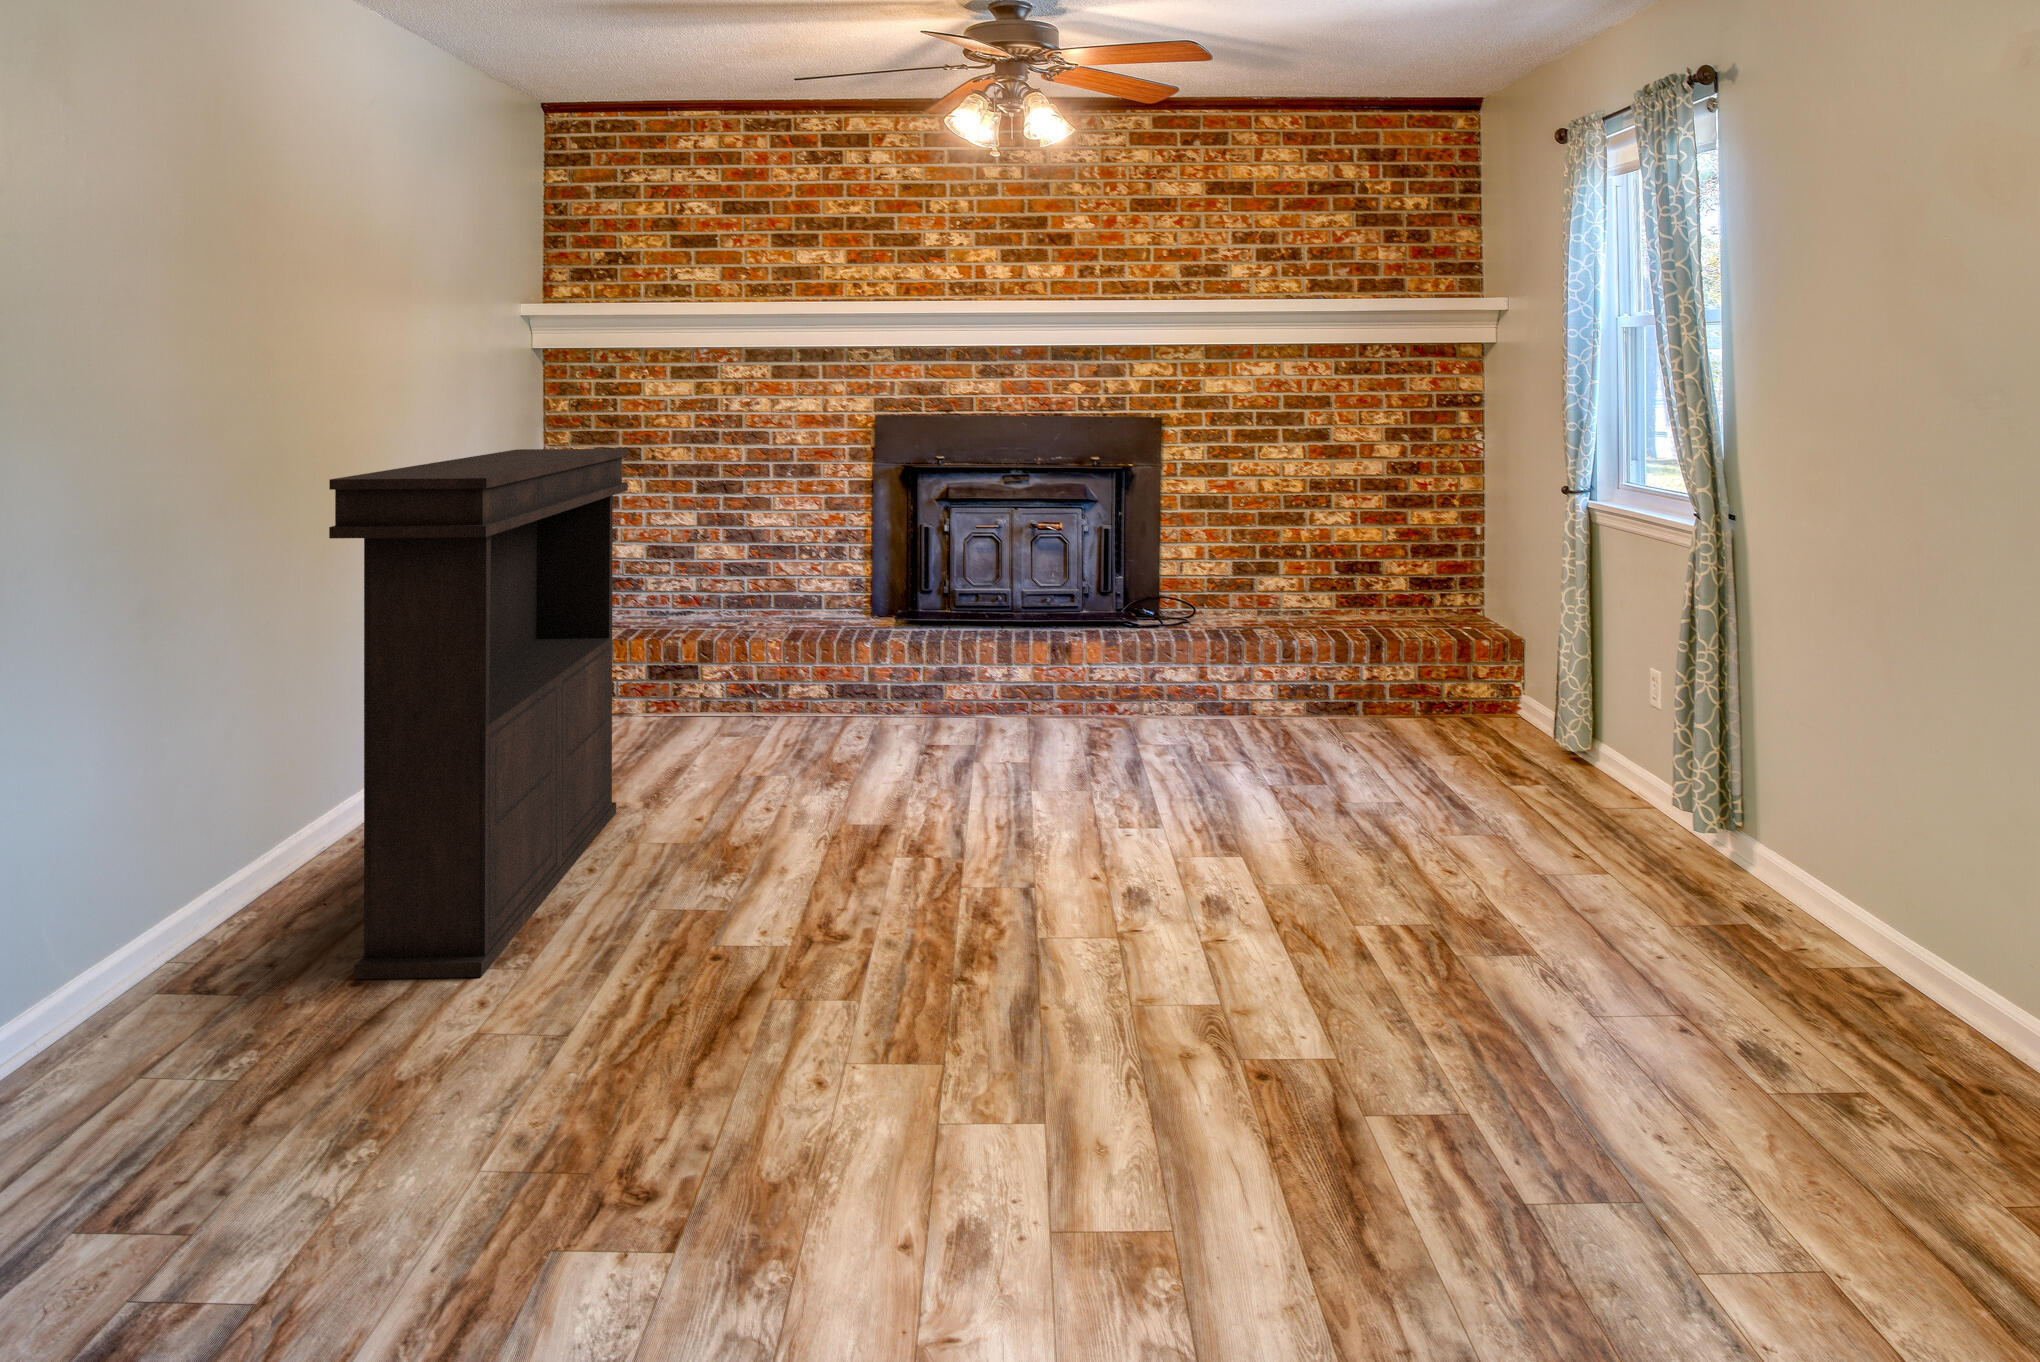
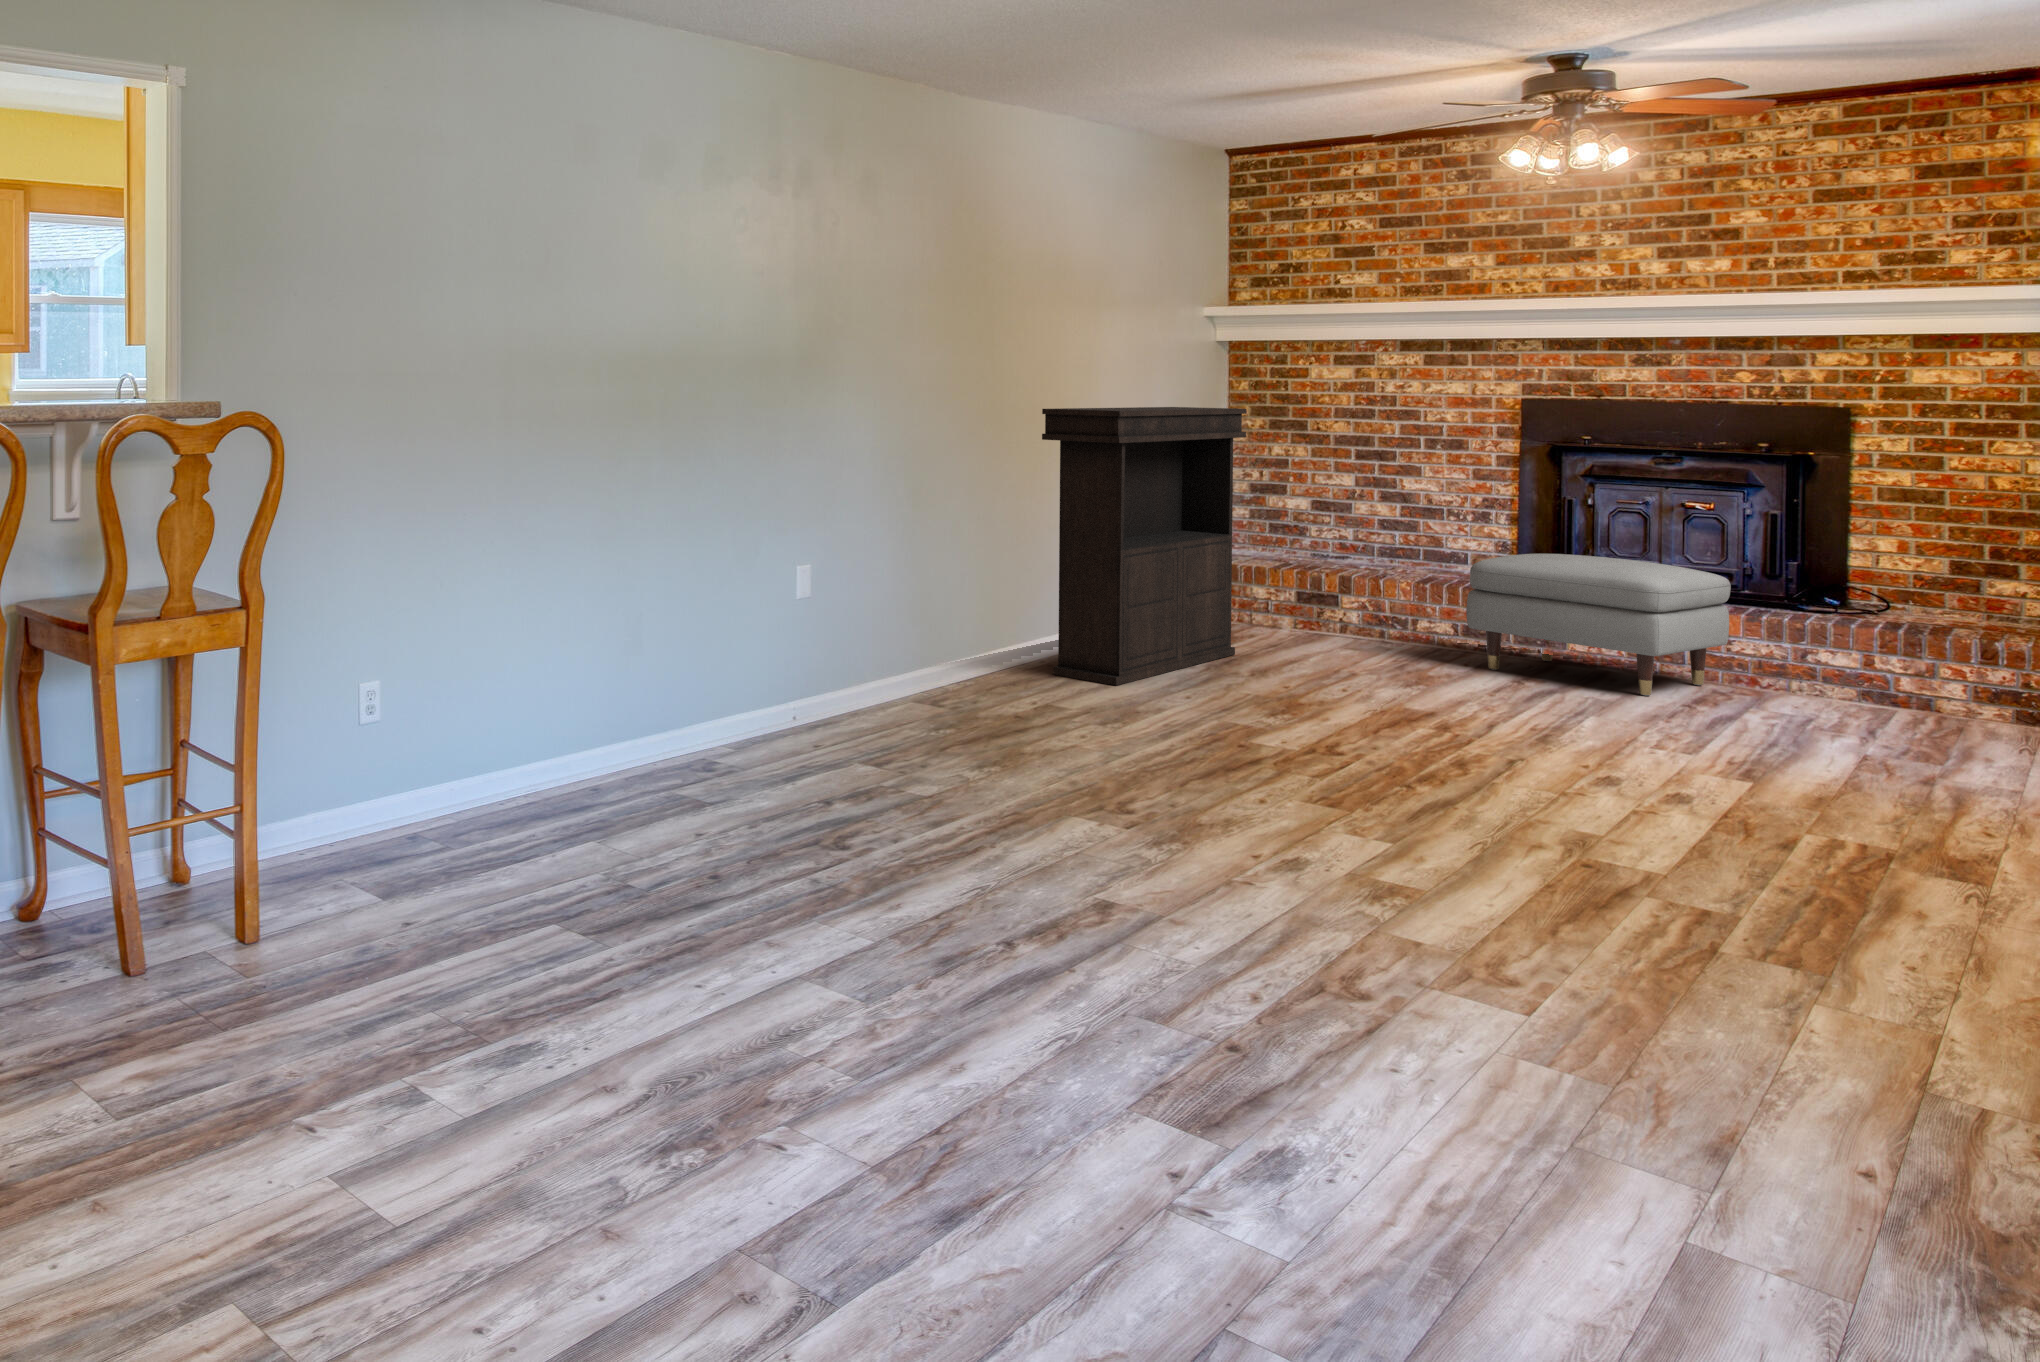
ottoman: none [878,597,1109,762] -> present [1466,554,1731,696]

